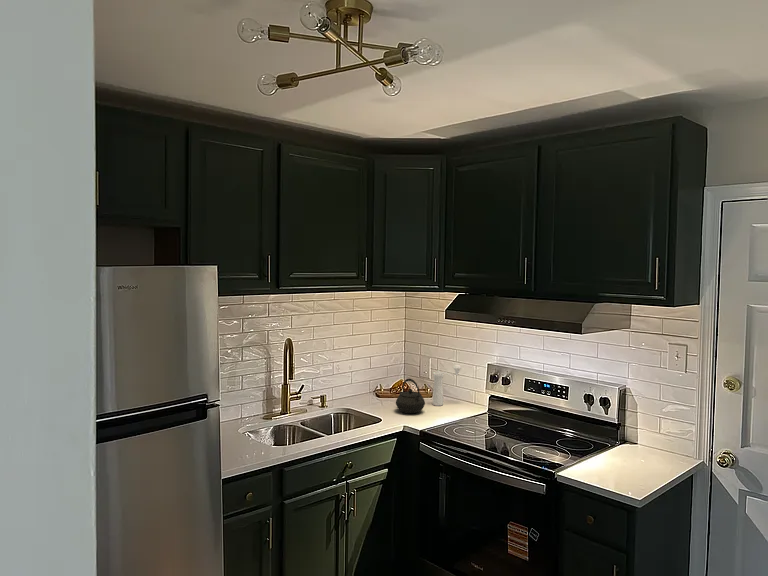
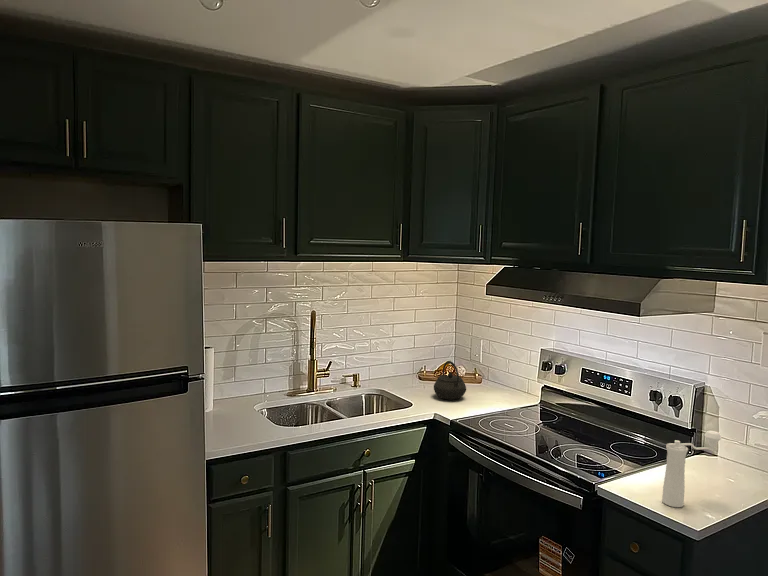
pepper mill: present [433,365,461,406] -> present [662,431,722,507]

